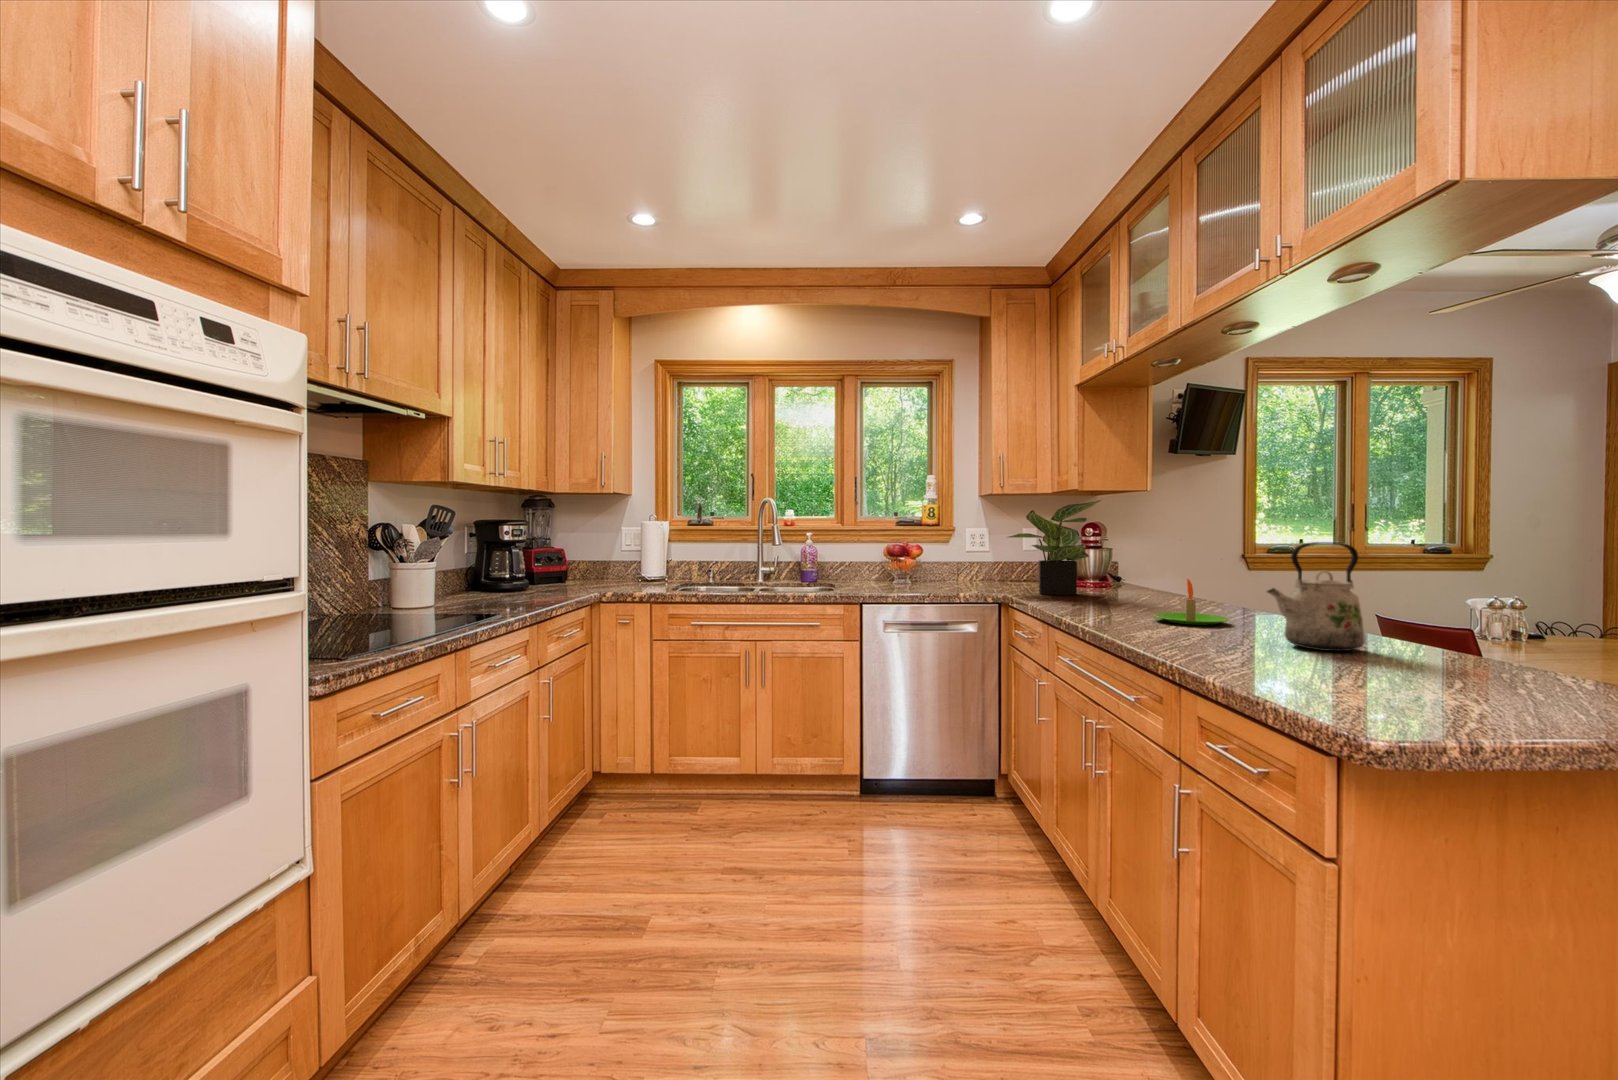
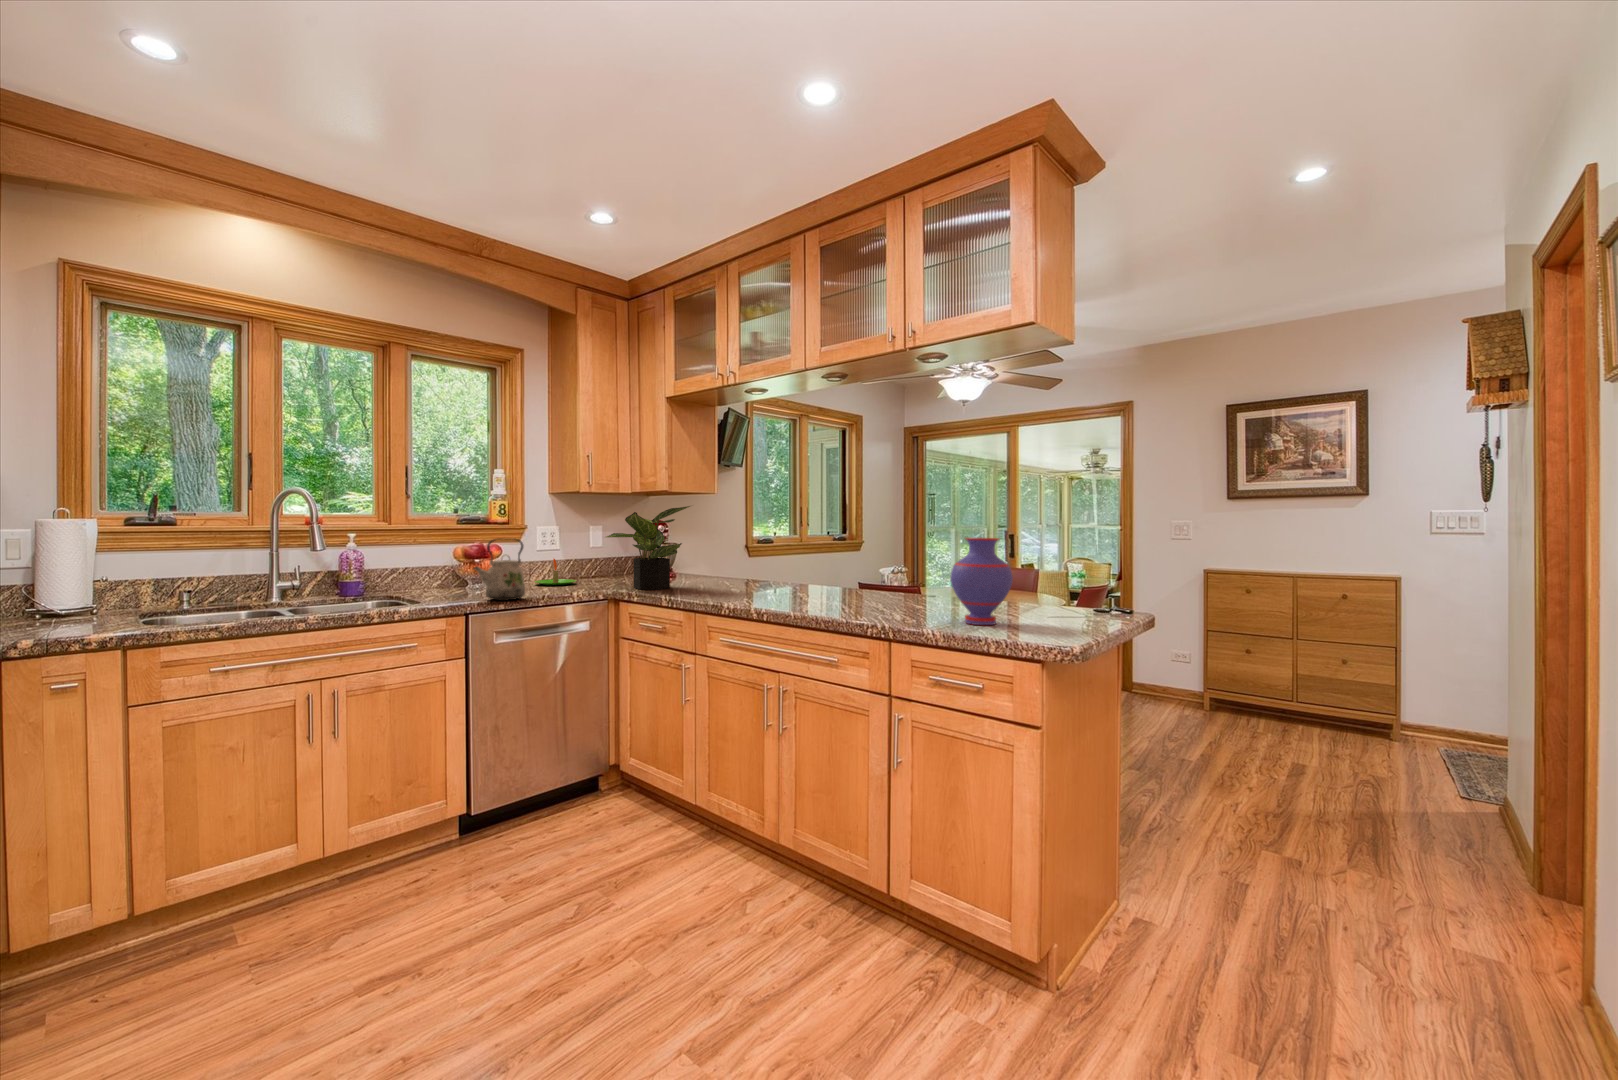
vase: none [1381,530,1538,692] -> present [950,538,1013,625]
kettle: present [1267,542,1364,651] -> present [473,538,525,600]
candle: present [1154,579,1230,625] -> present [534,559,576,585]

